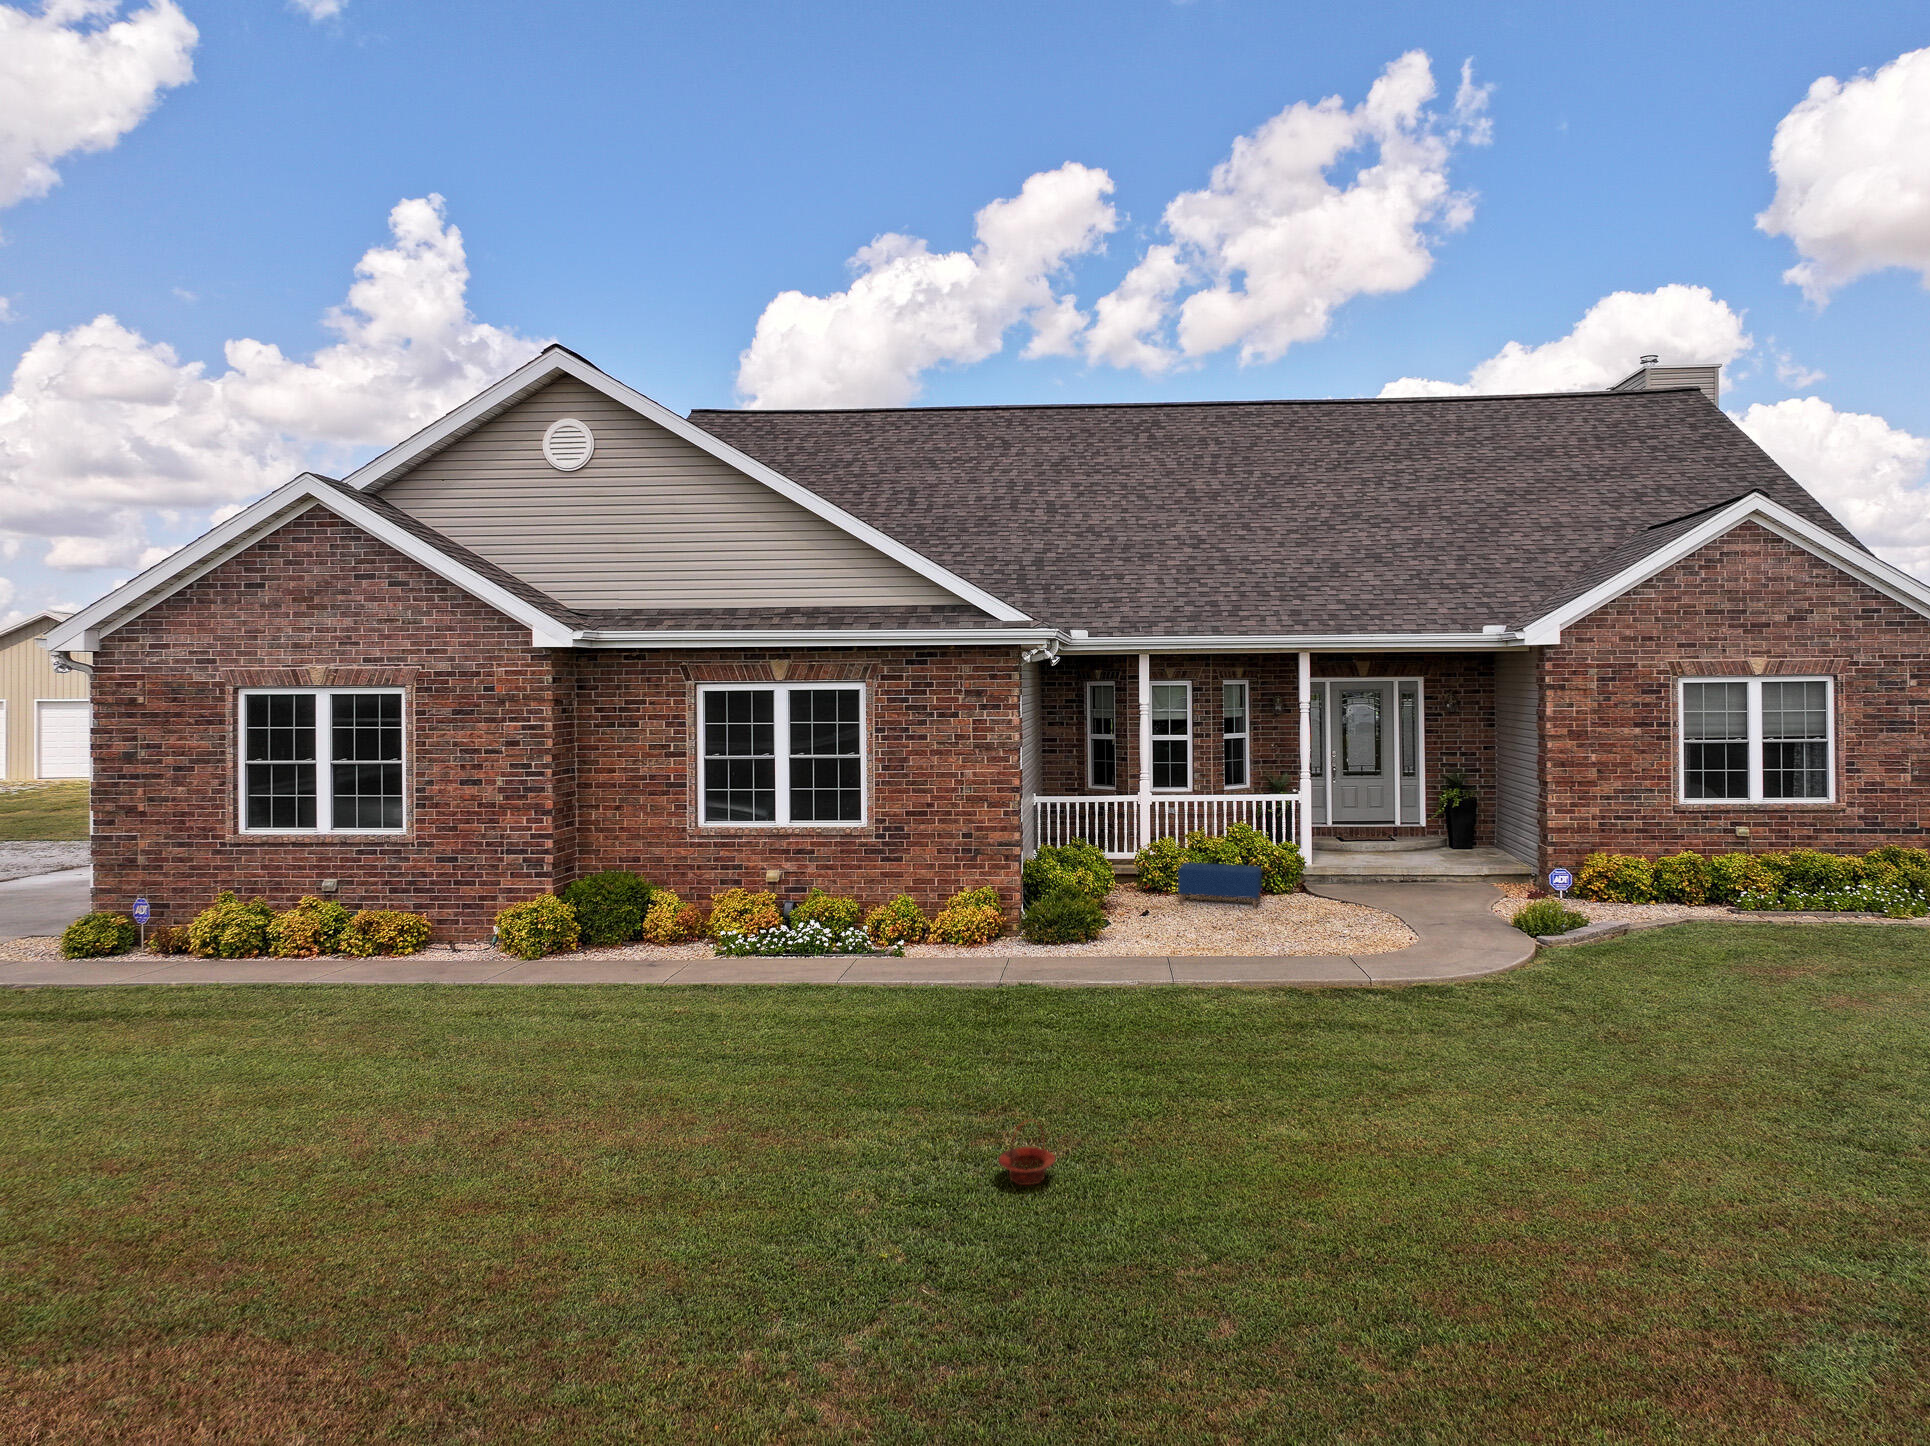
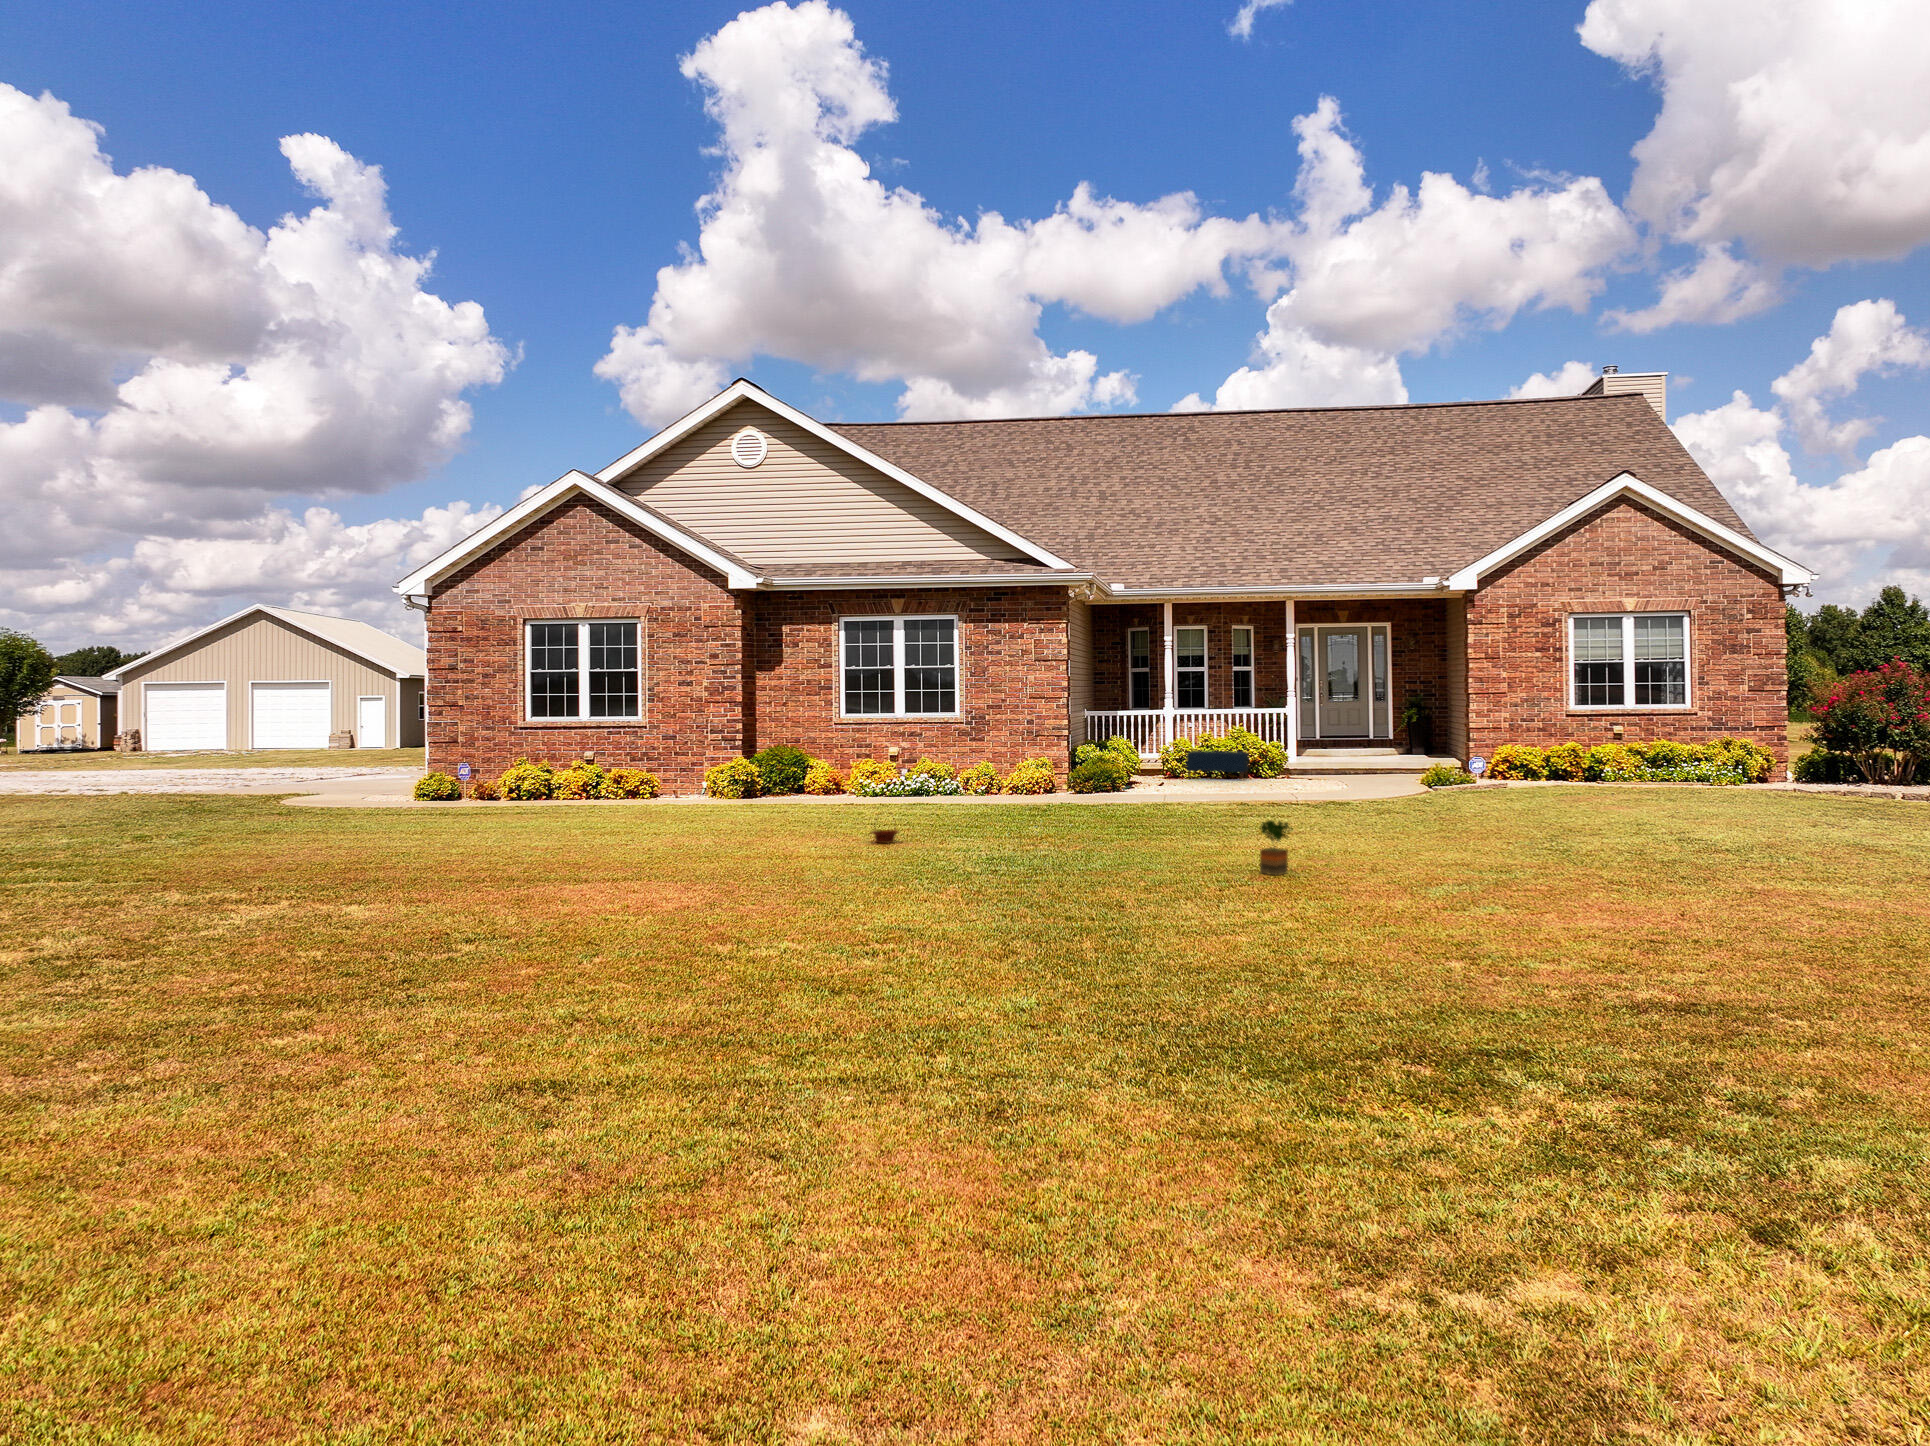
basket: present [999,1119,1055,1185] -> present [871,813,899,843]
potted tree: none [1436,1226,1512,1359] -> present [1260,820,1293,876]

